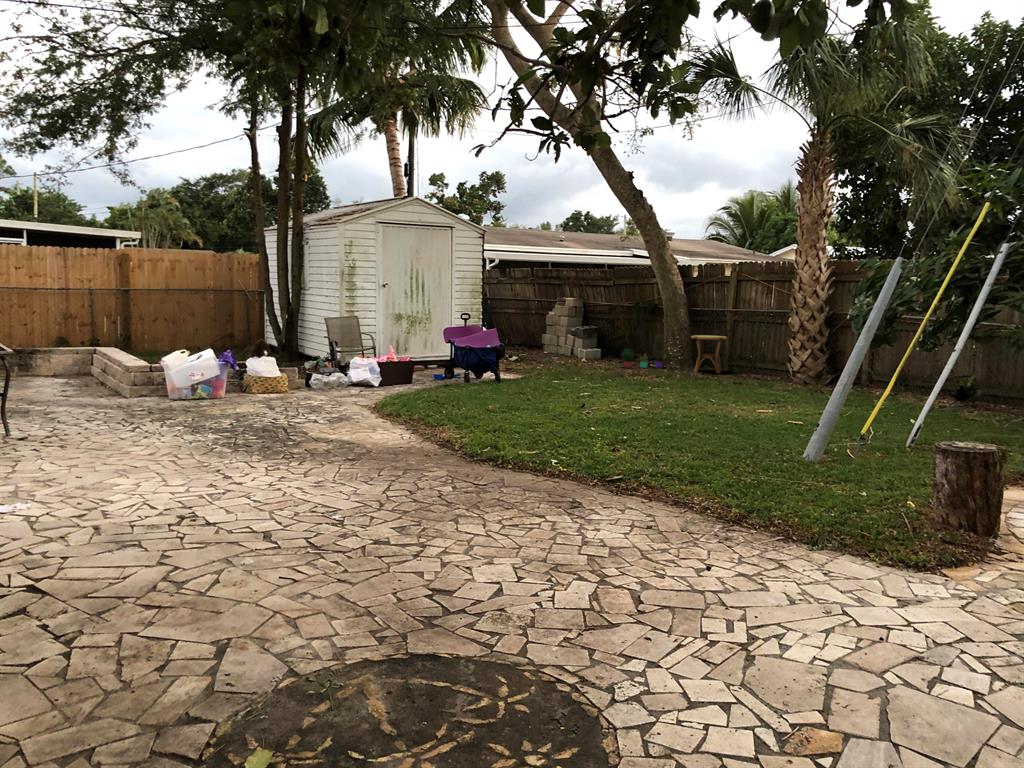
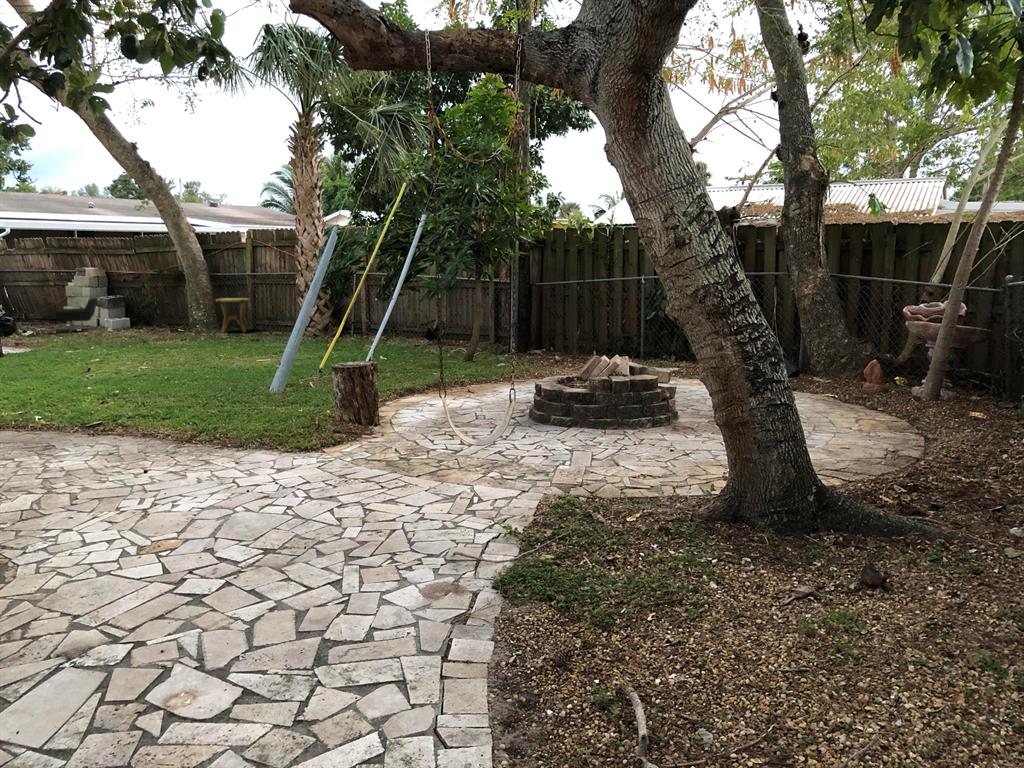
lounge chair: none [533,327,575,360] -> present [55,298,98,333]
potted plant: present [622,335,664,368] -> none [147,299,193,334]

